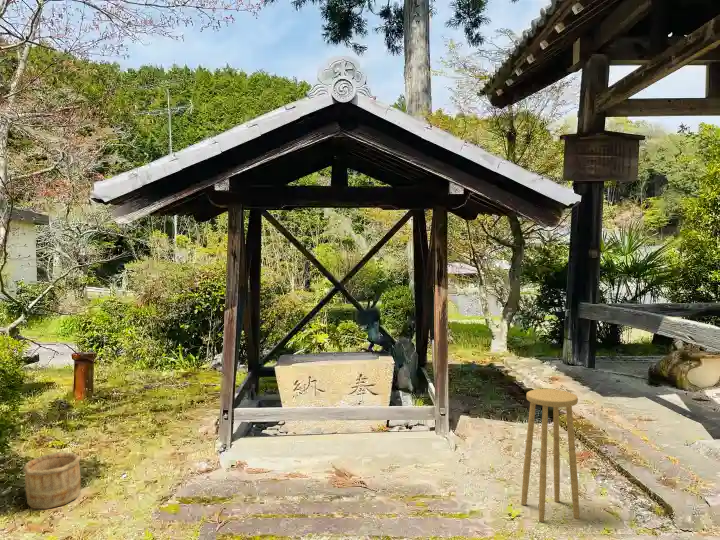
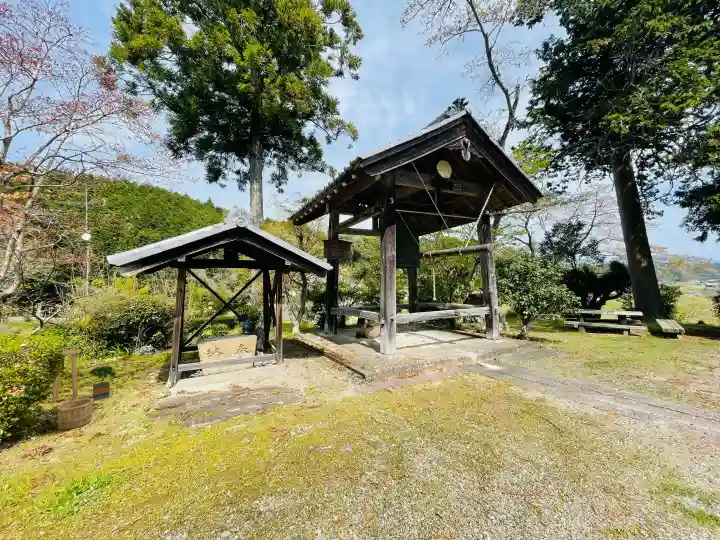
stool: present [521,389,579,522] -> present [52,349,80,403]
potted tree: none [98,390,141,452] -> present [89,366,116,401]

